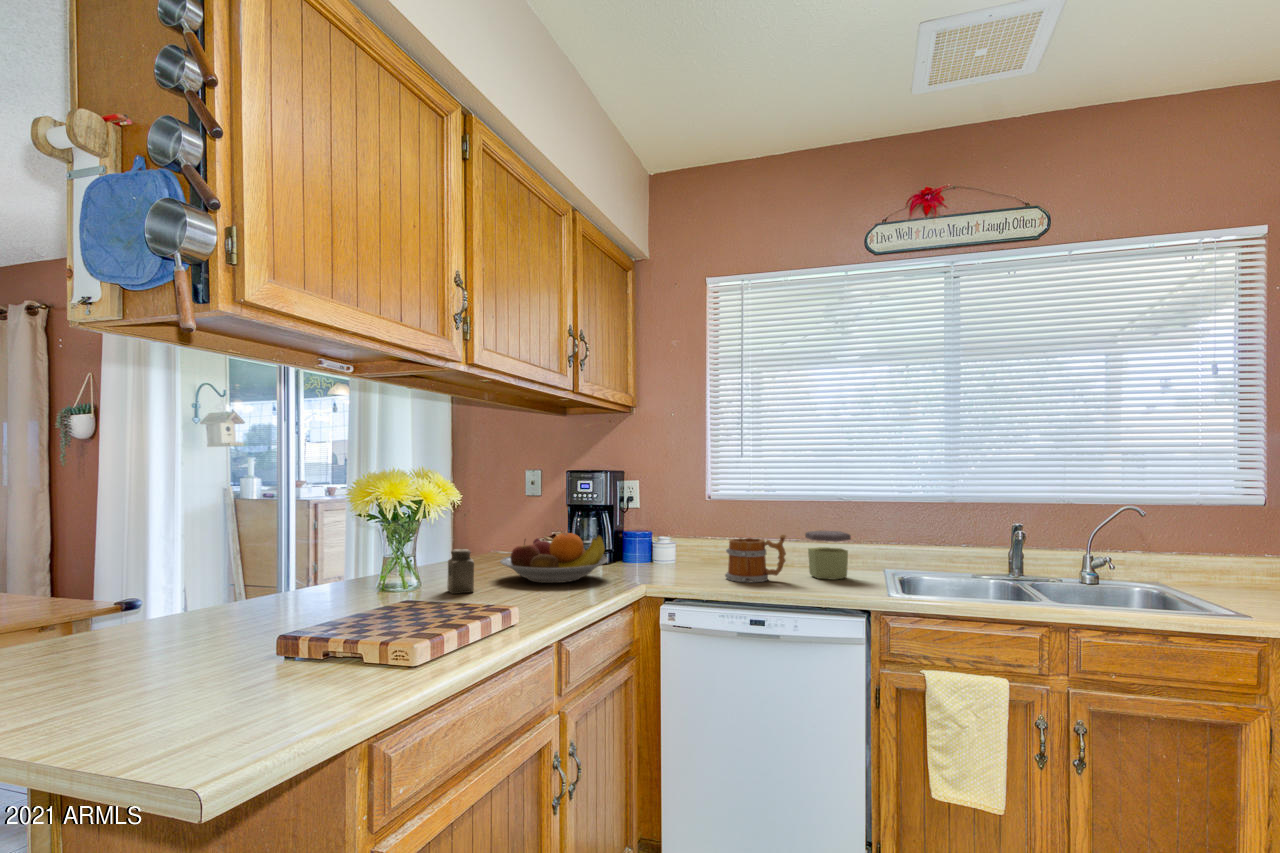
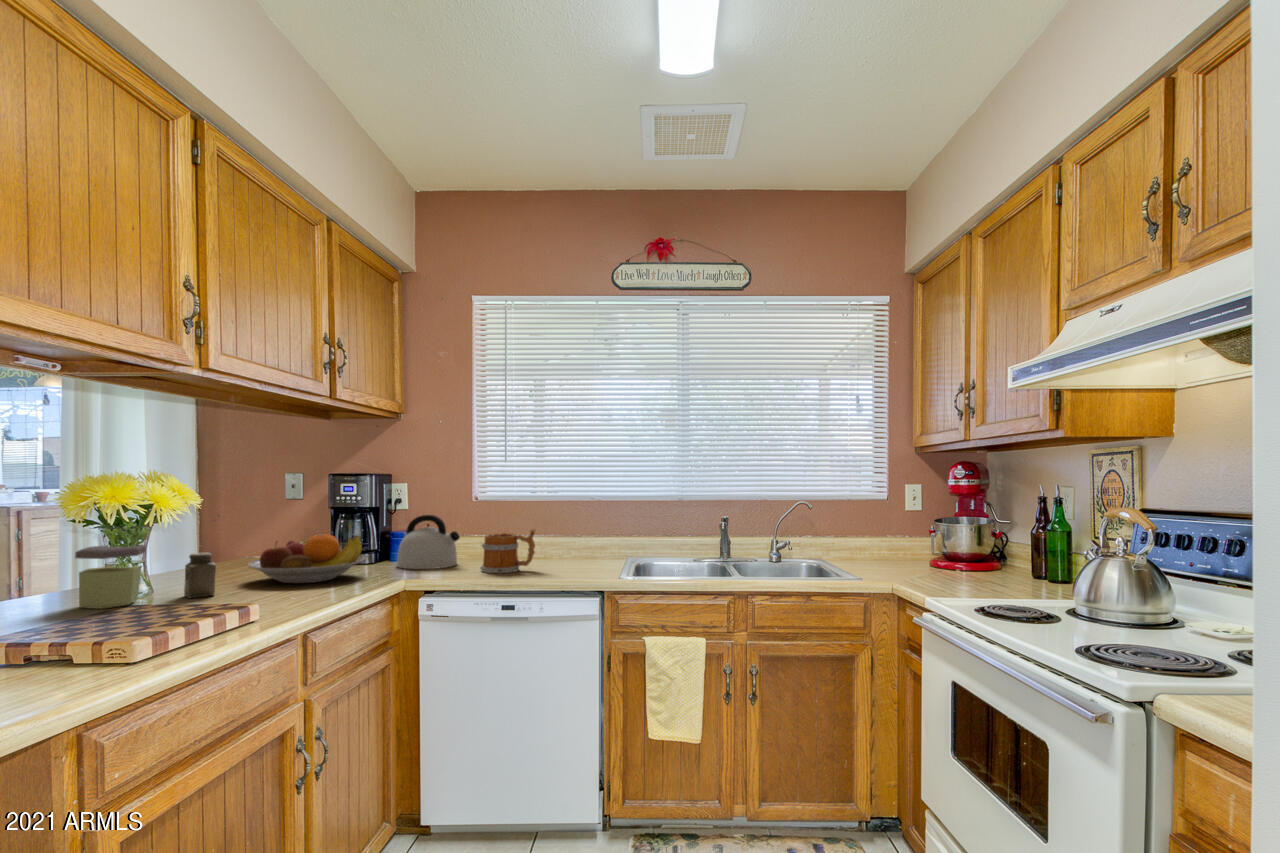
kettle: none [636,515,700,573] -> present [397,515,460,569]
jar: present [805,531,851,580] -> present [75,545,146,609]

